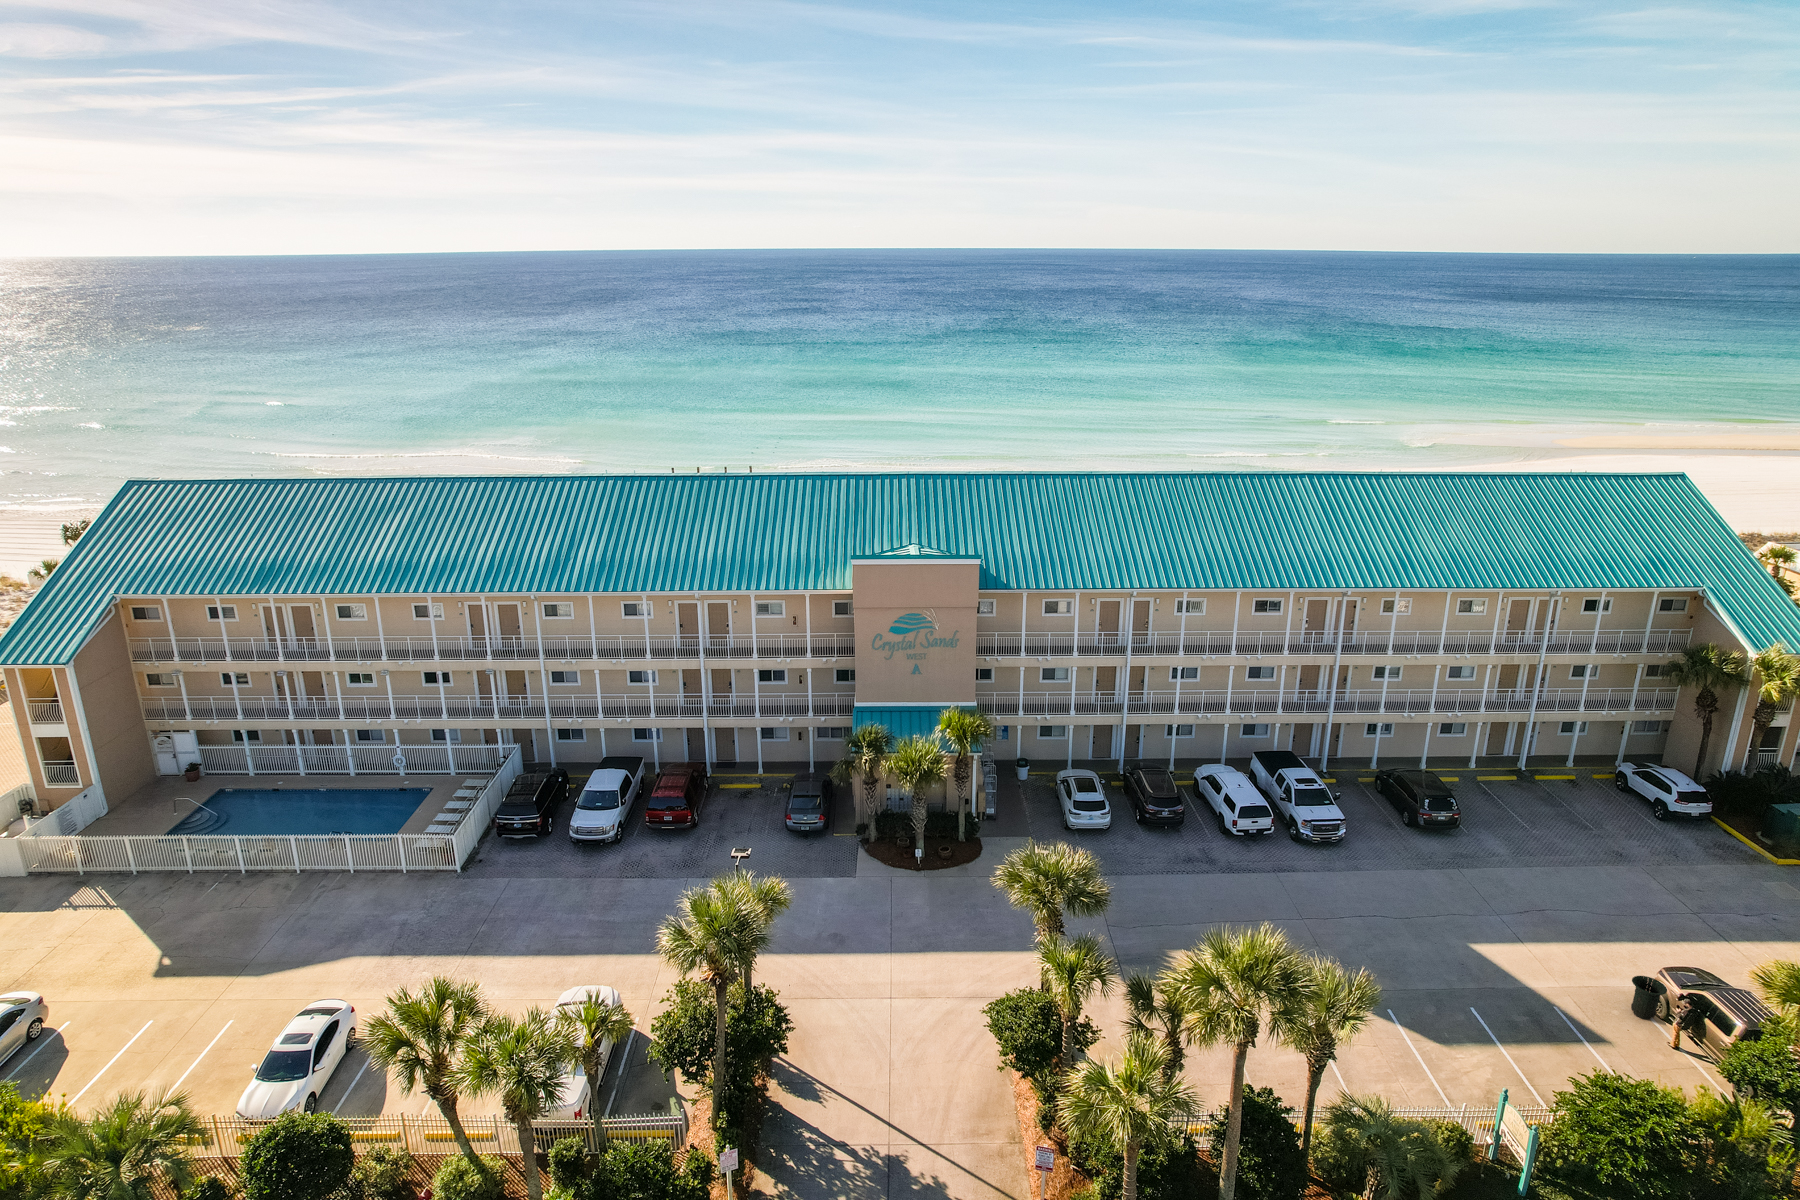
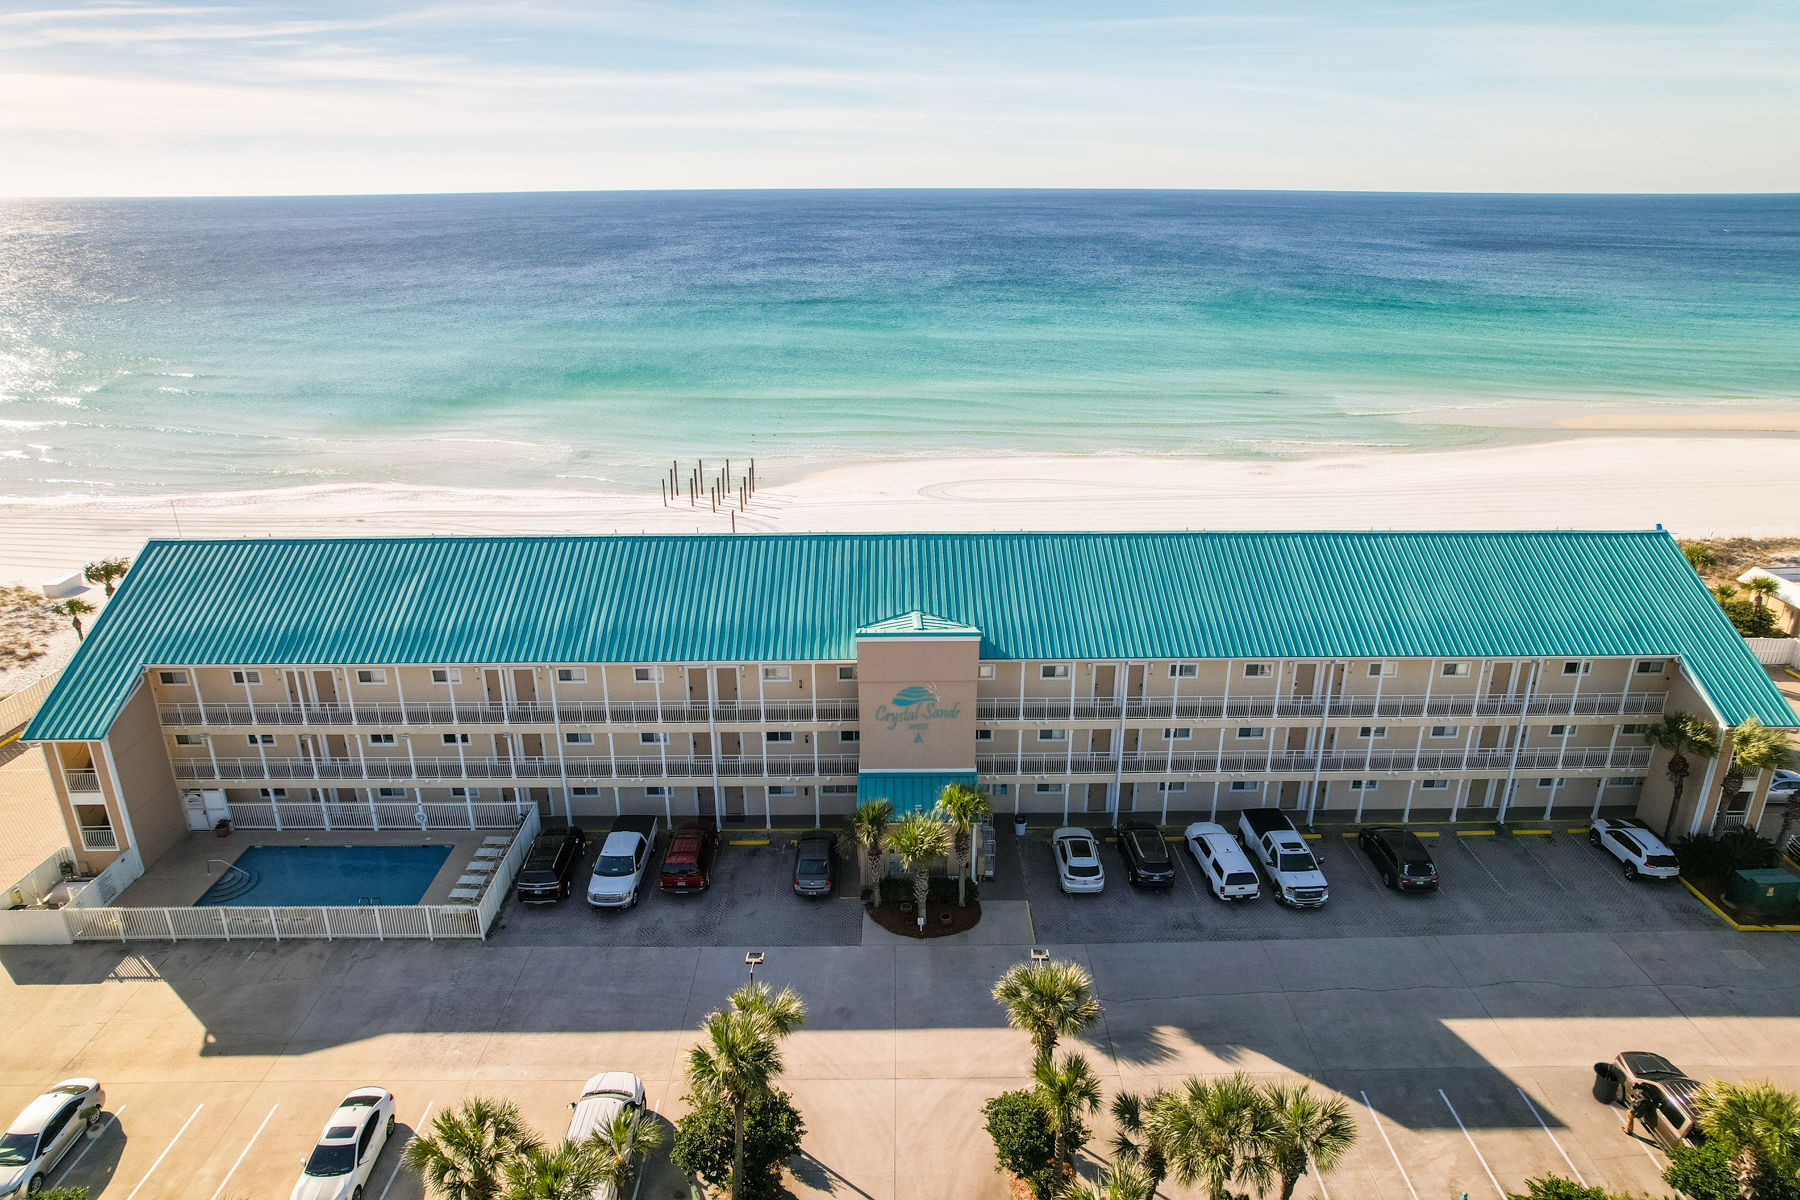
potted tree: none [20,1013,50,1050] -> present [78,1105,105,1138]

